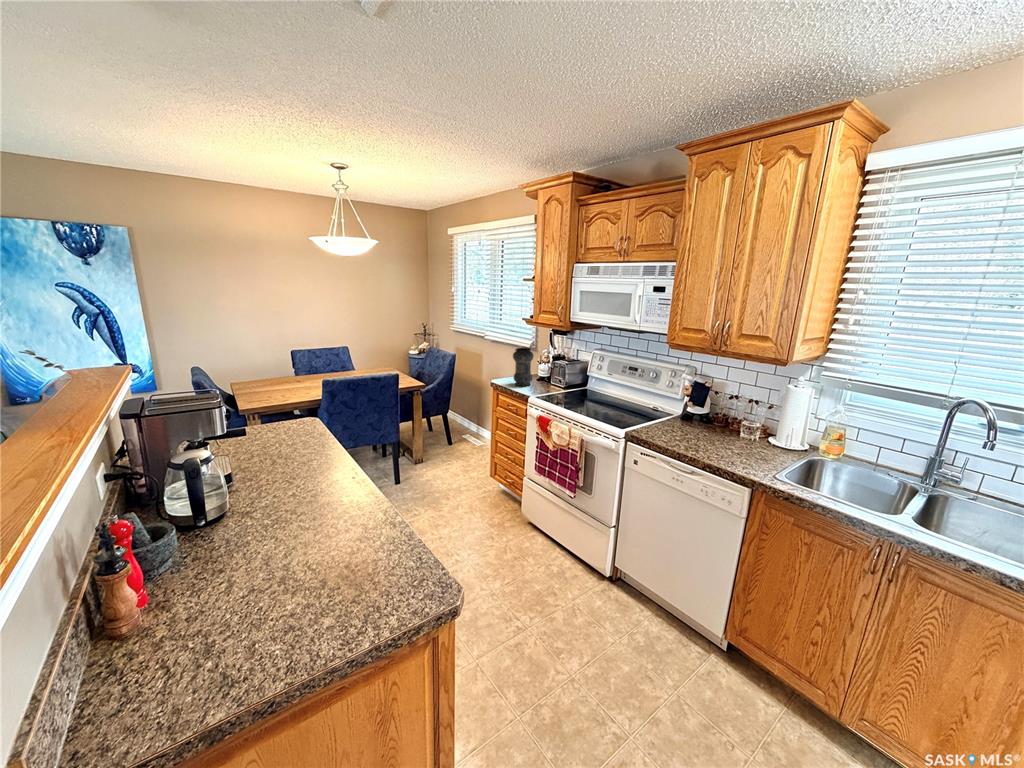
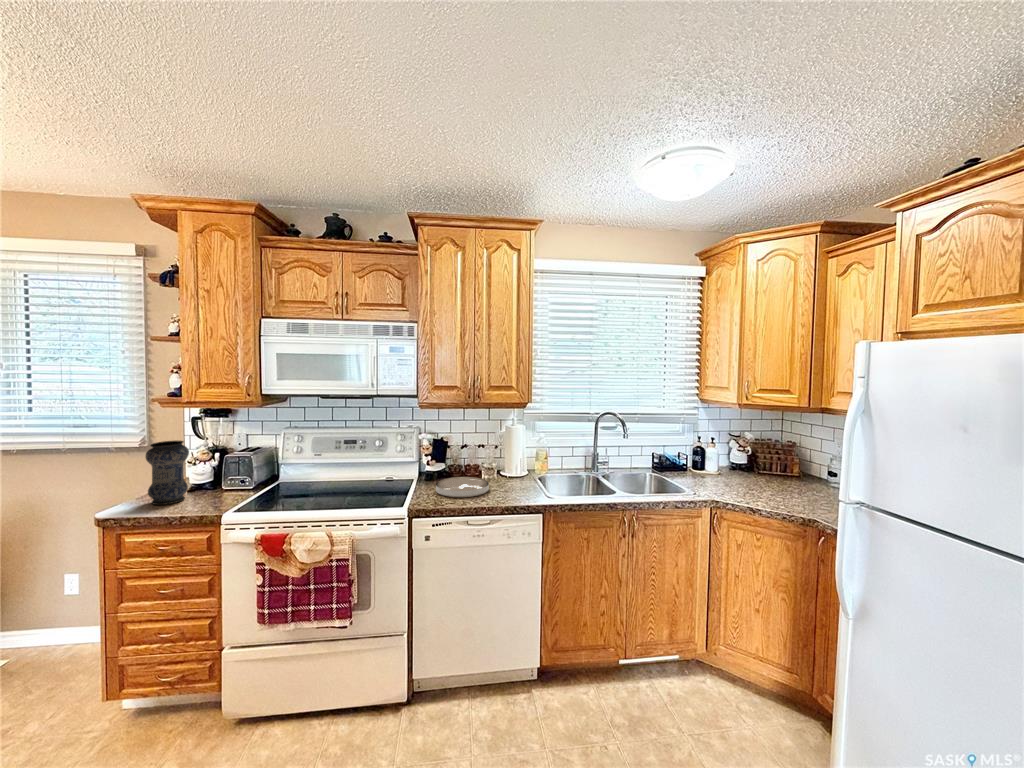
plate: none [669,421,727,445] -> present [436,477,489,497]

